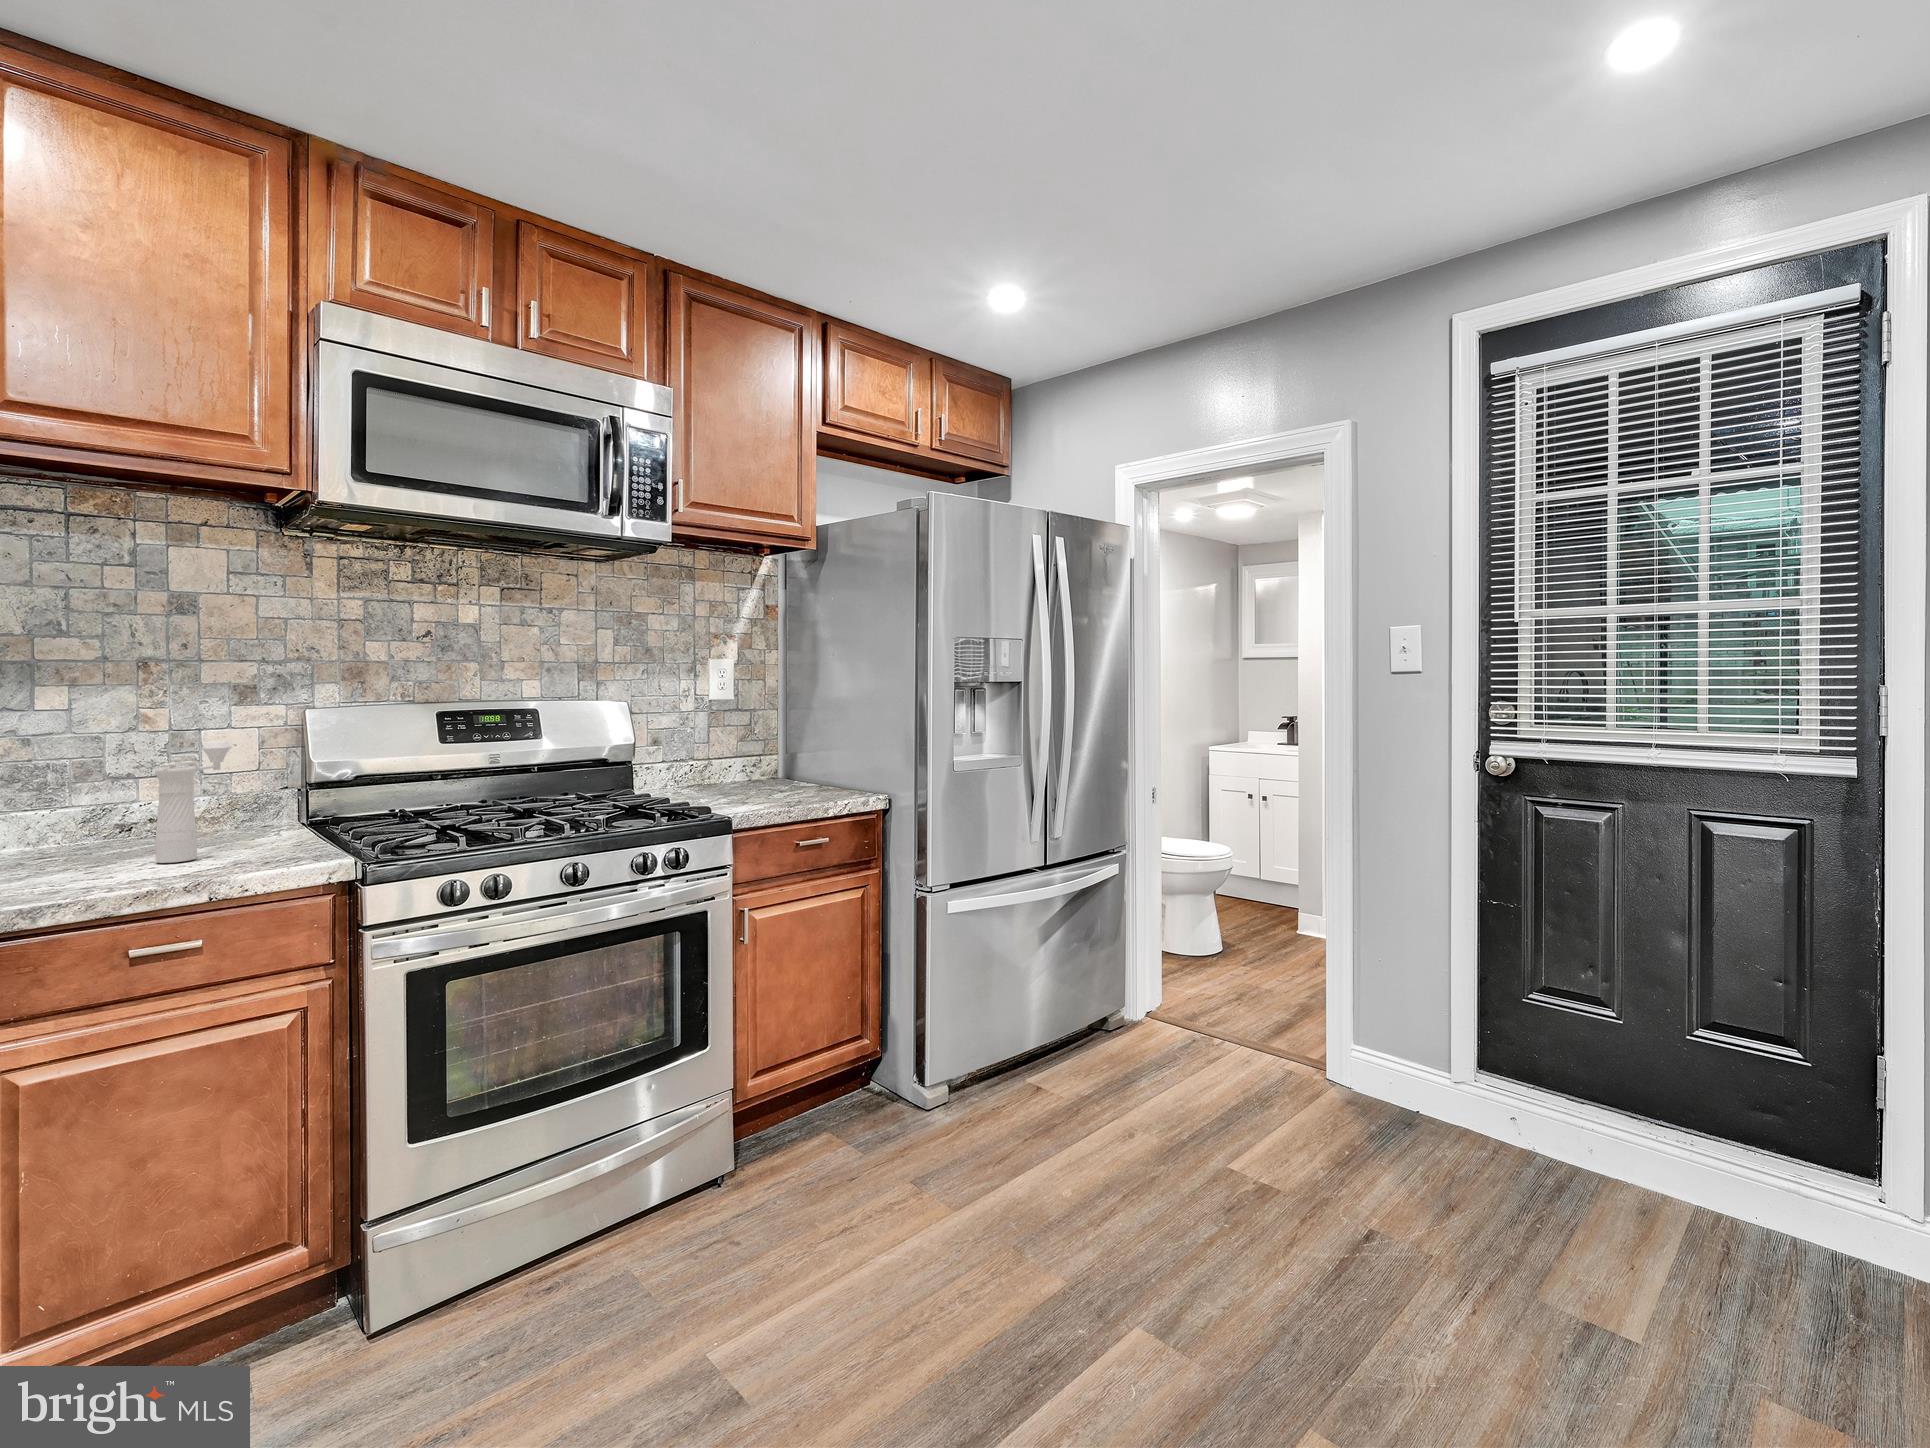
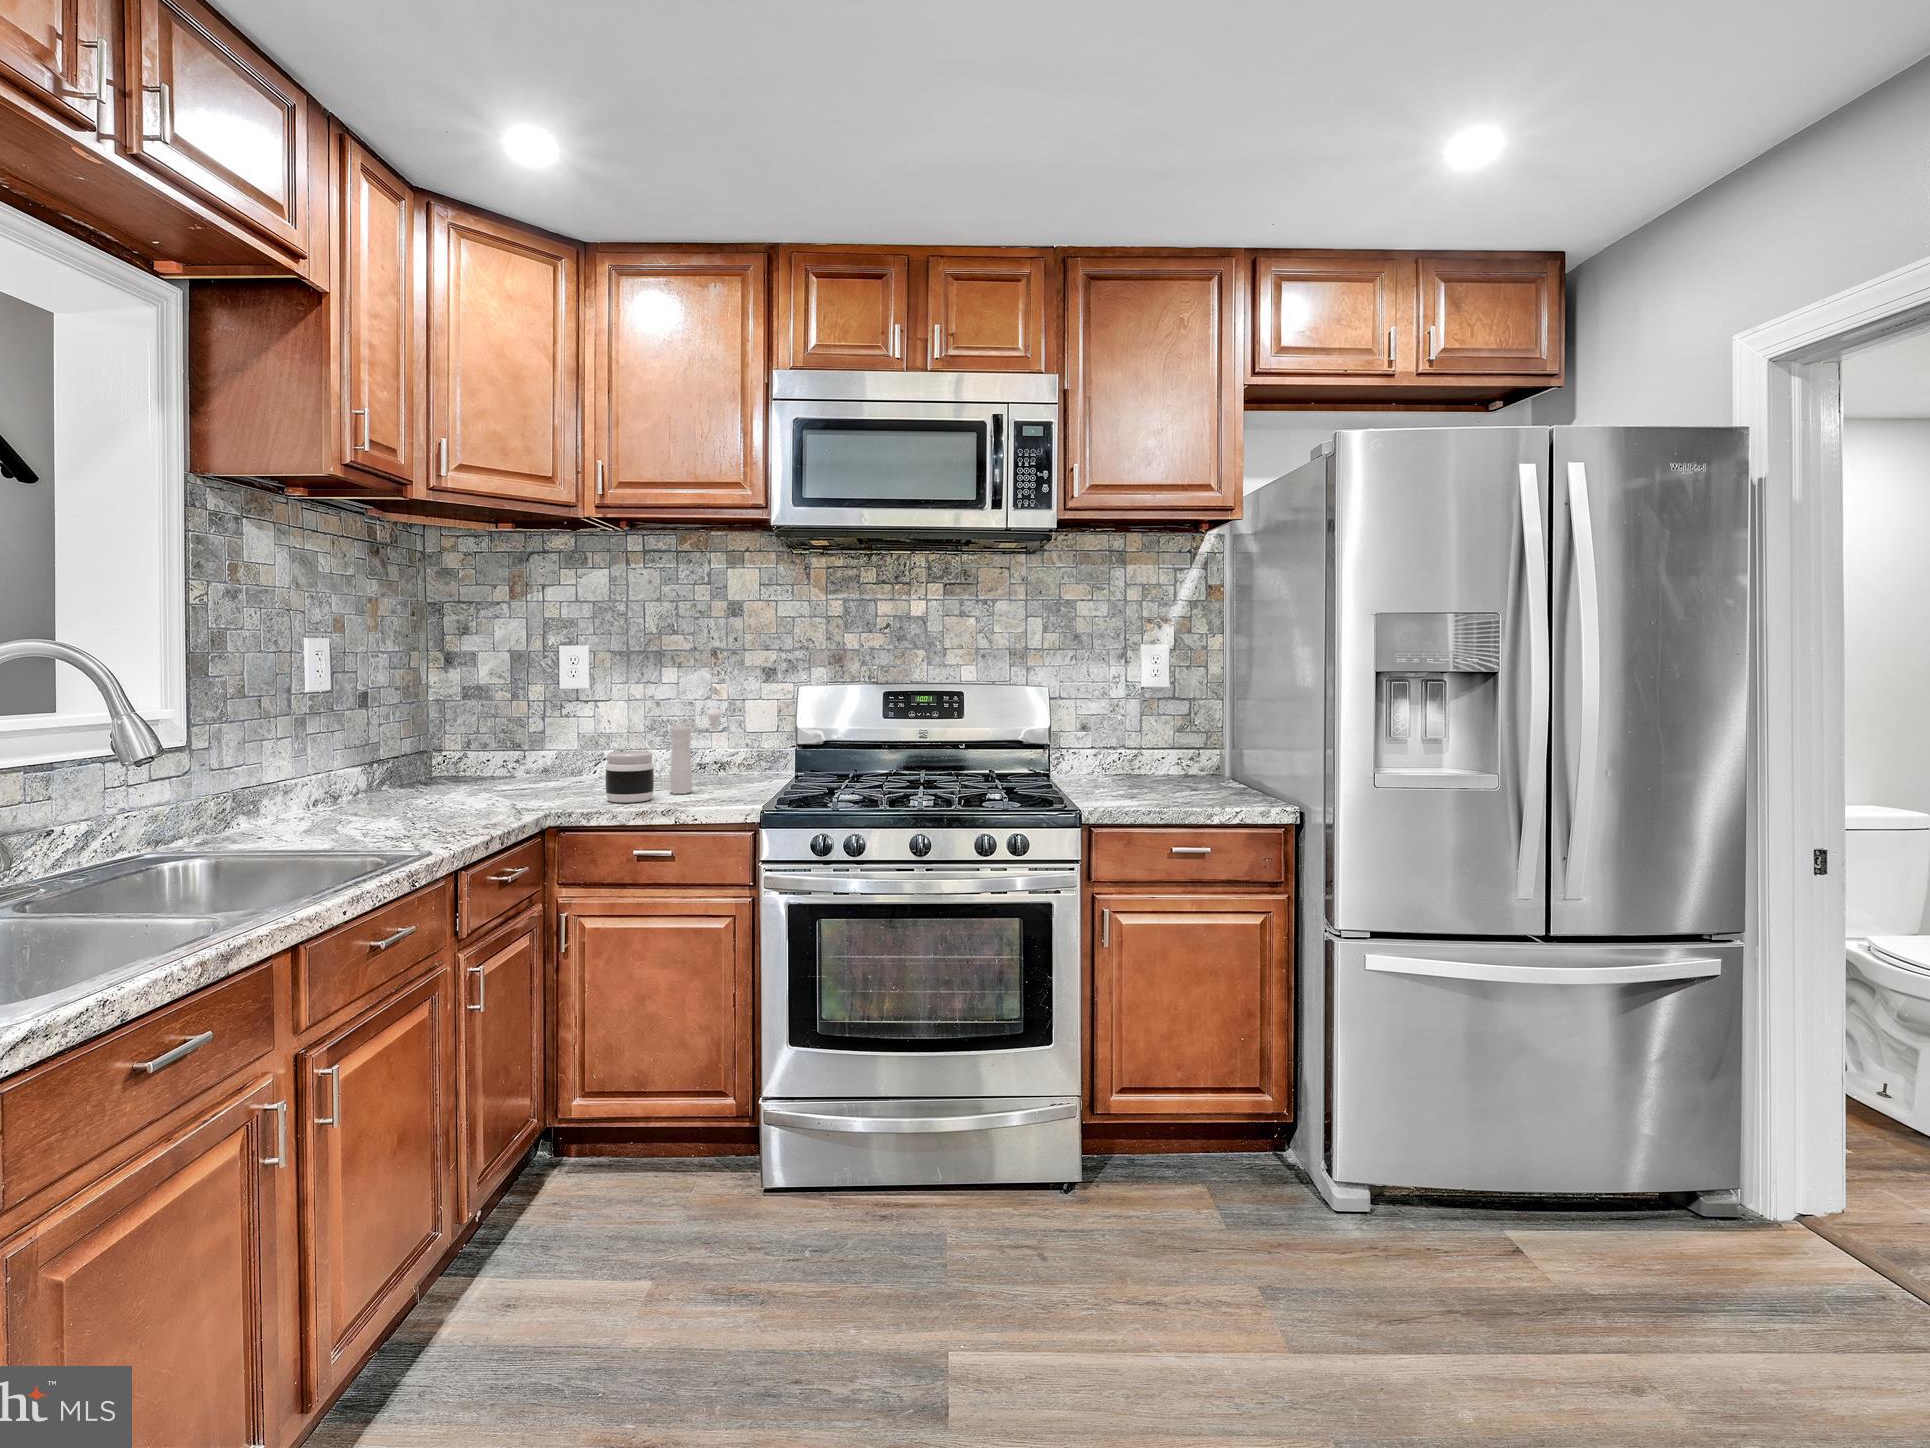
jar: none [61,806,155,885] -> present [605,751,654,803]

